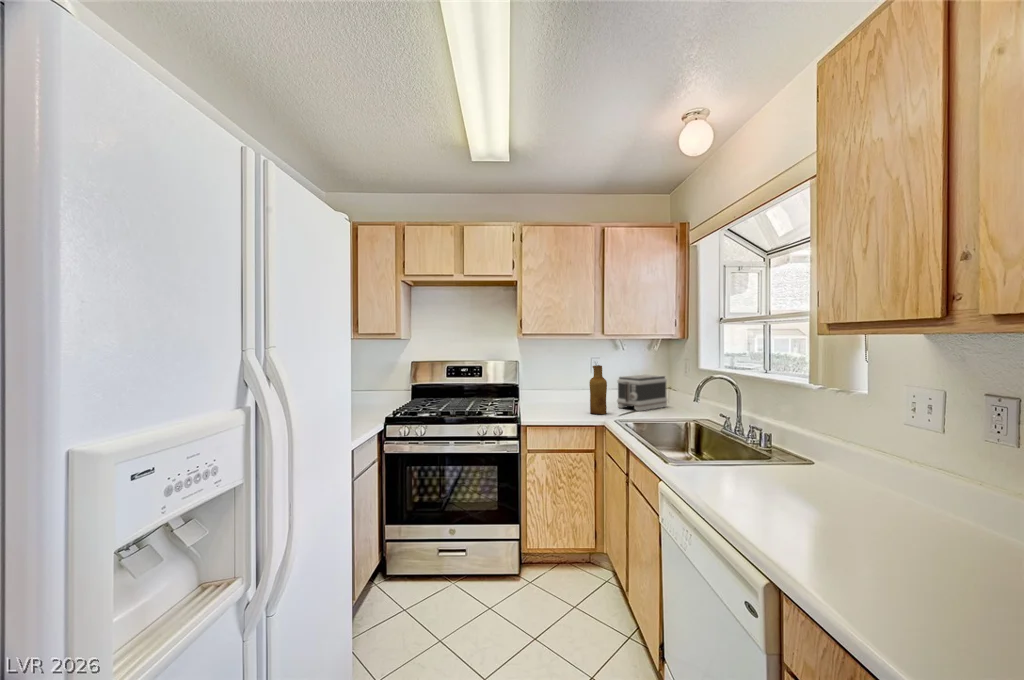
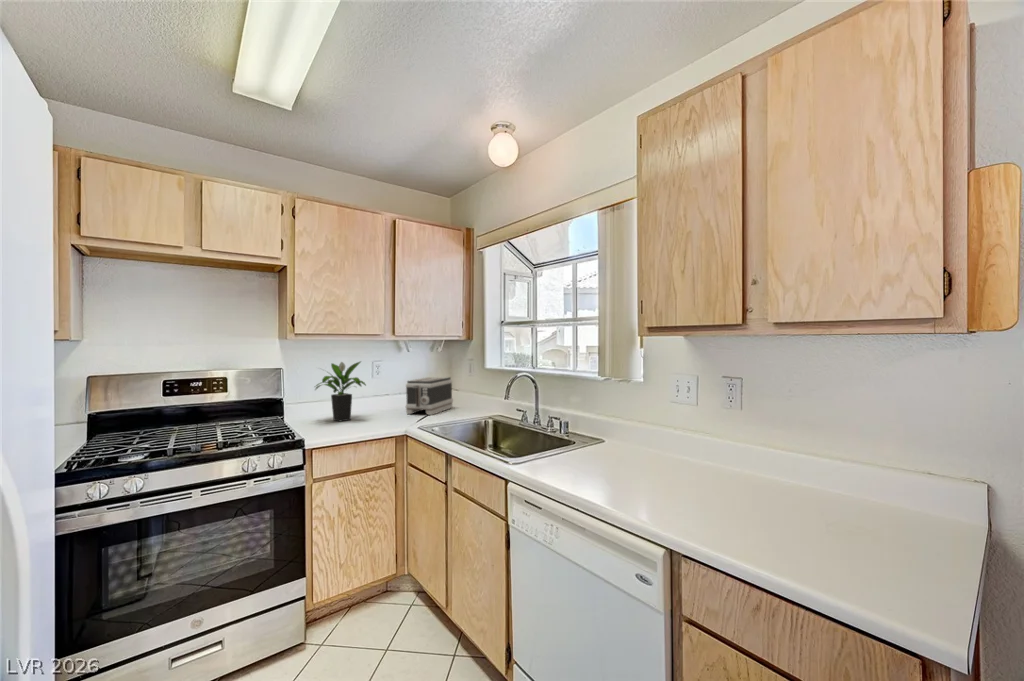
potted plant: none [540,357,580,407] -> present [316,362,366,422]
vase: present [590,365,607,415] -> none [382,369,401,424]

